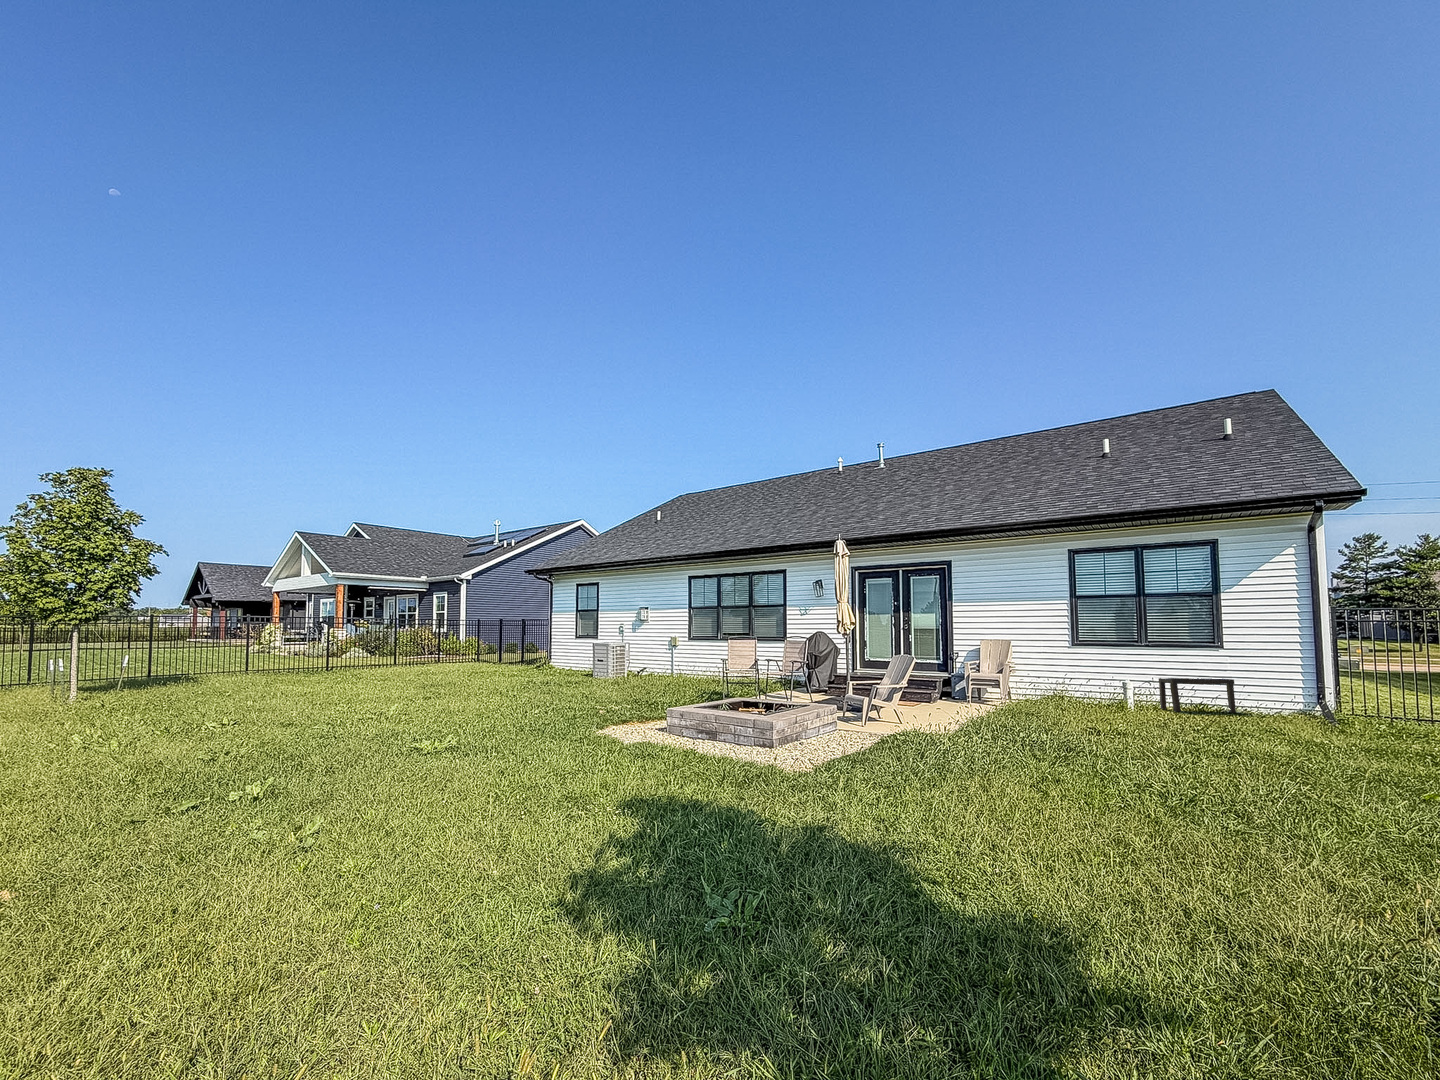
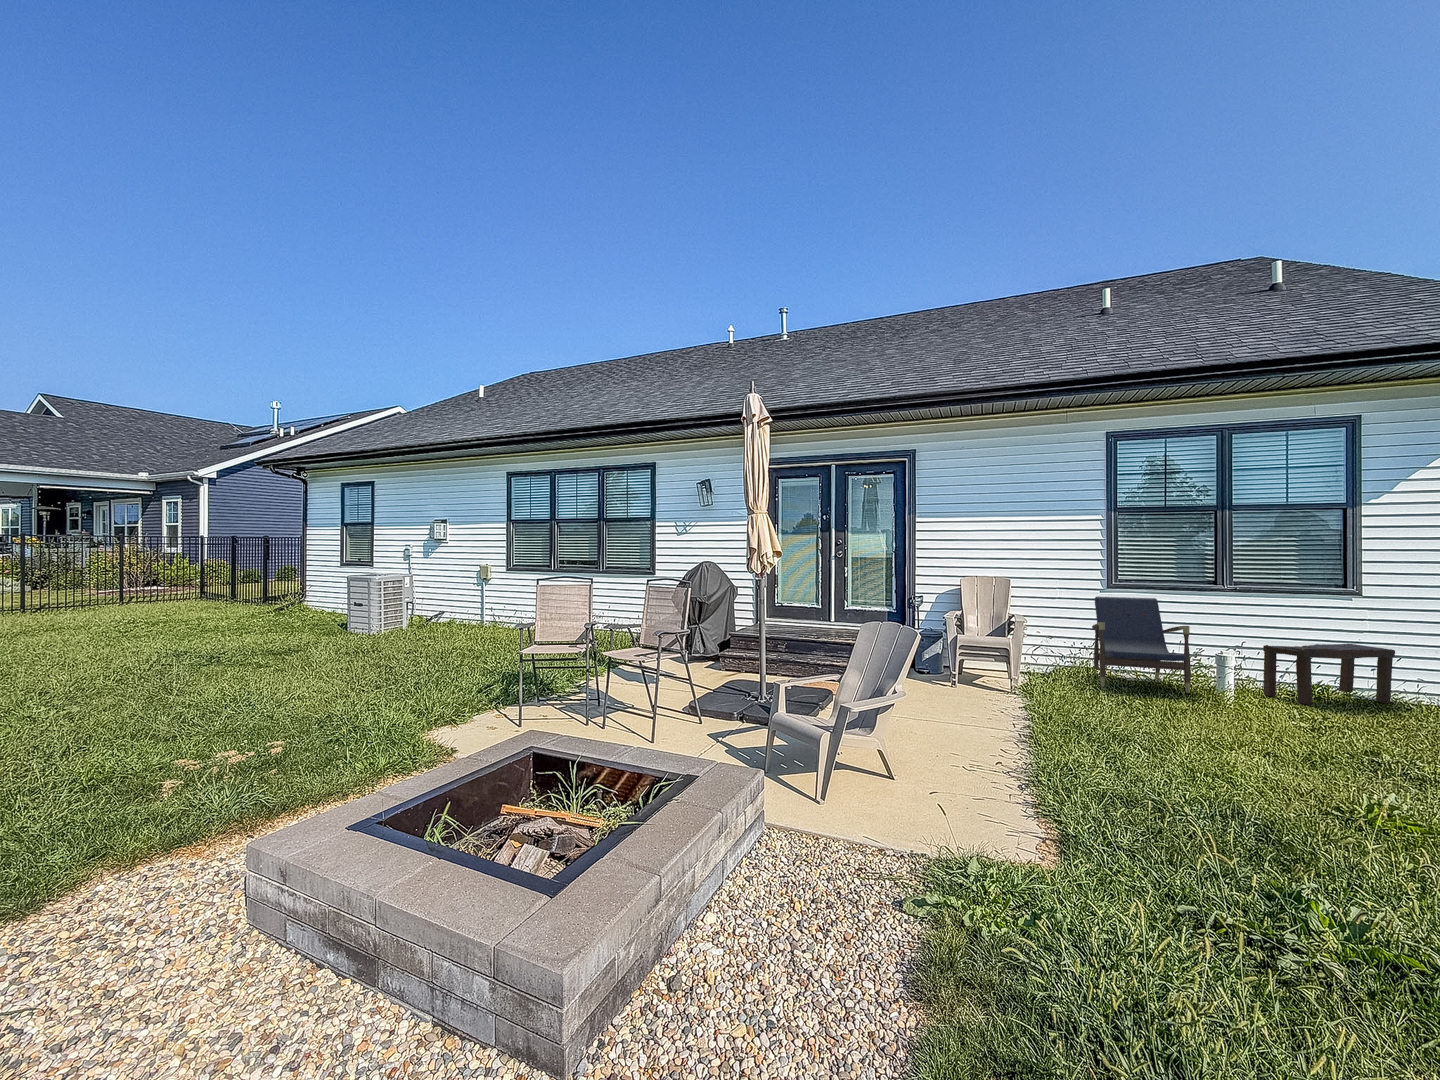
lounge chair: none [1058,651,1113,707] -> present [1092,597,1191,693]

